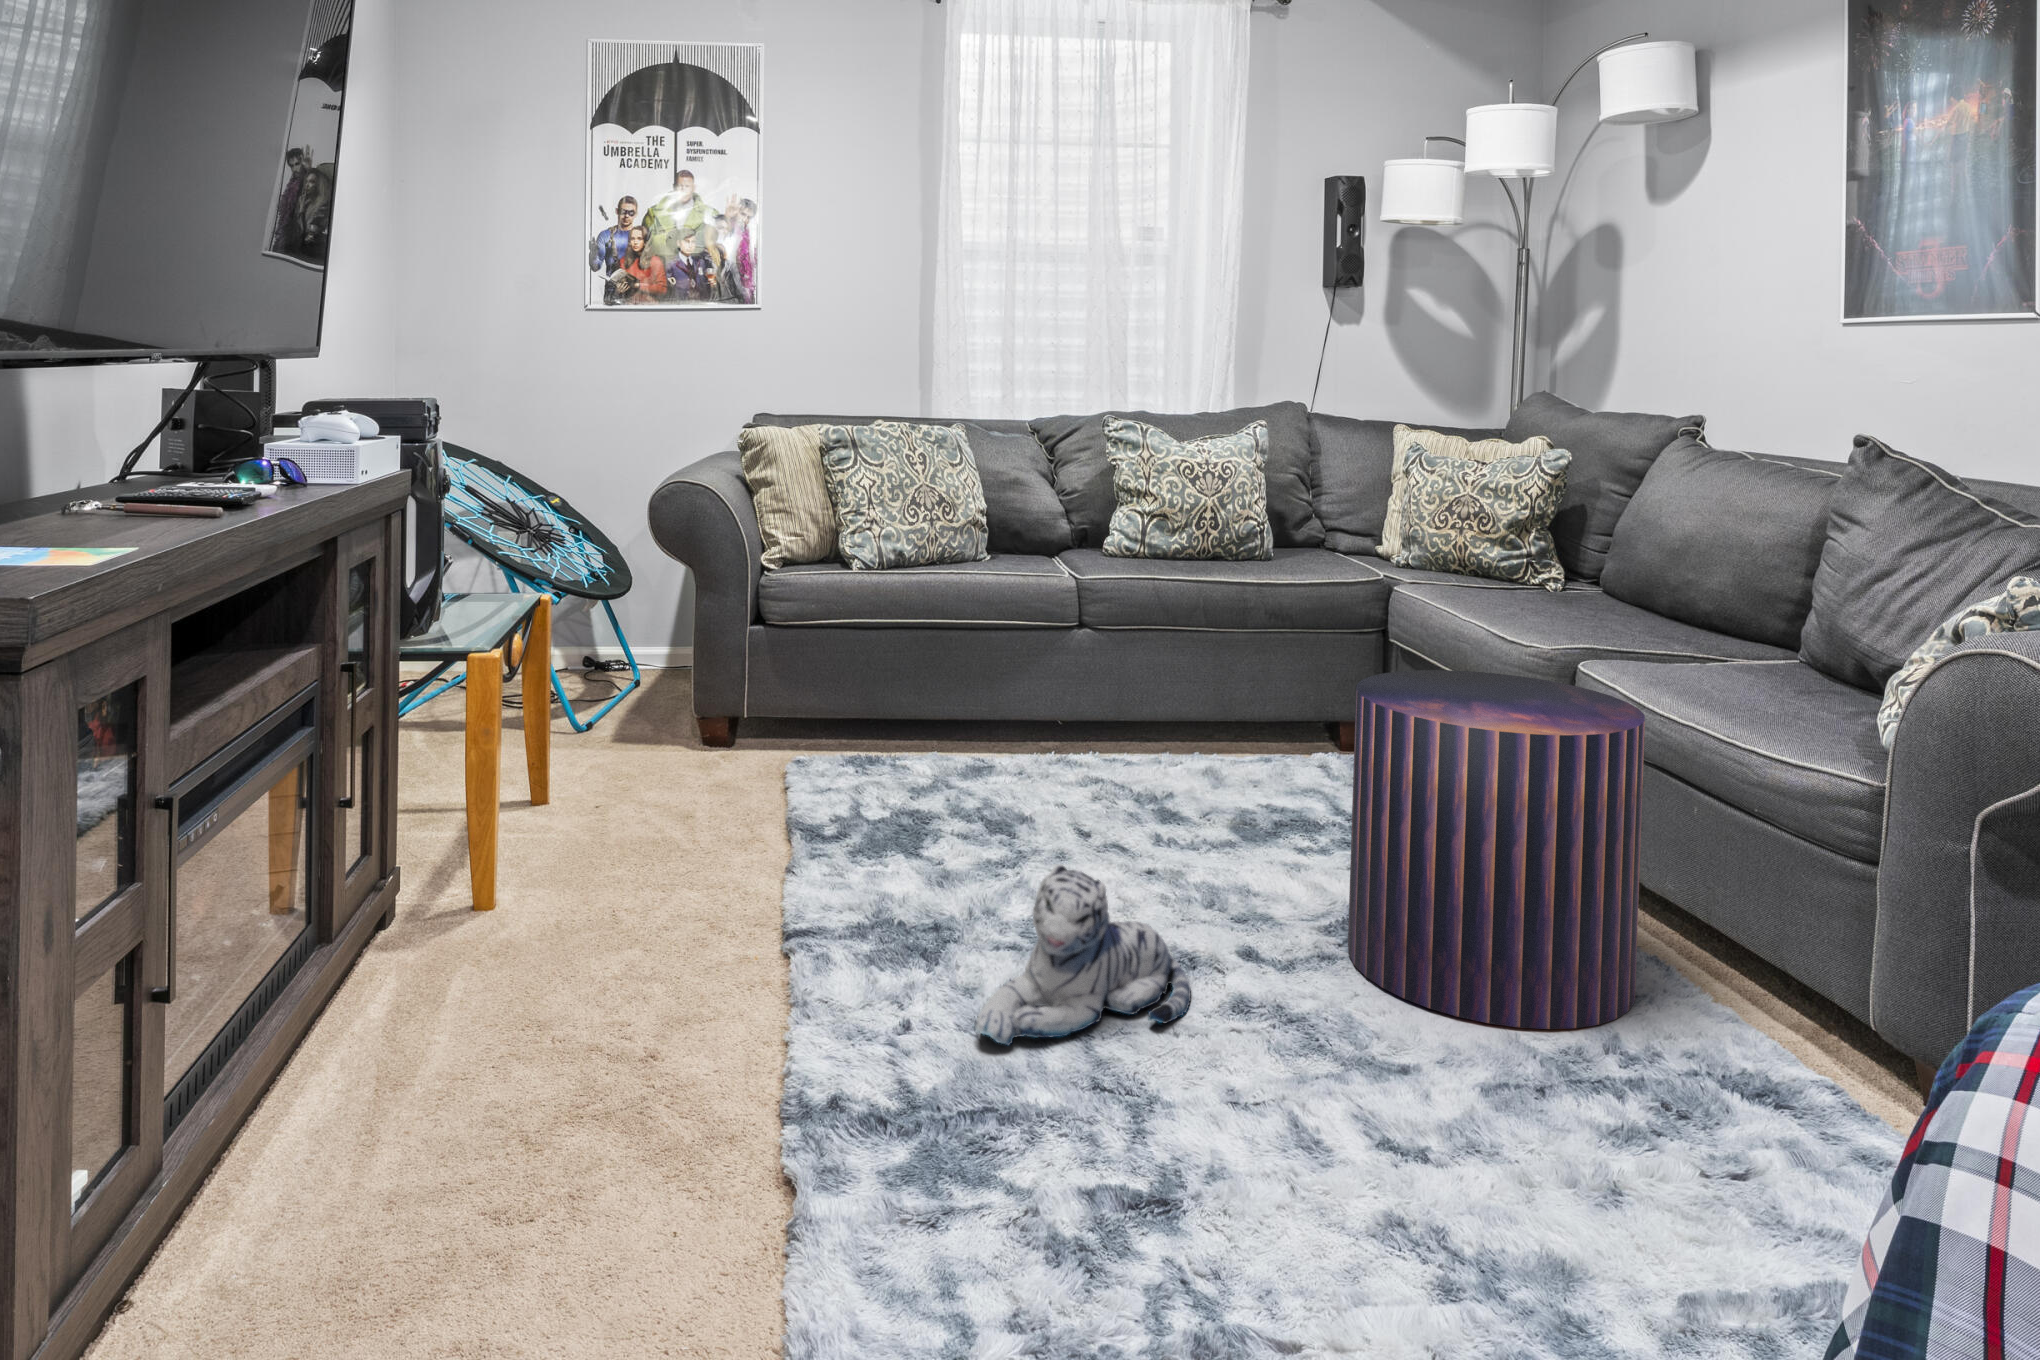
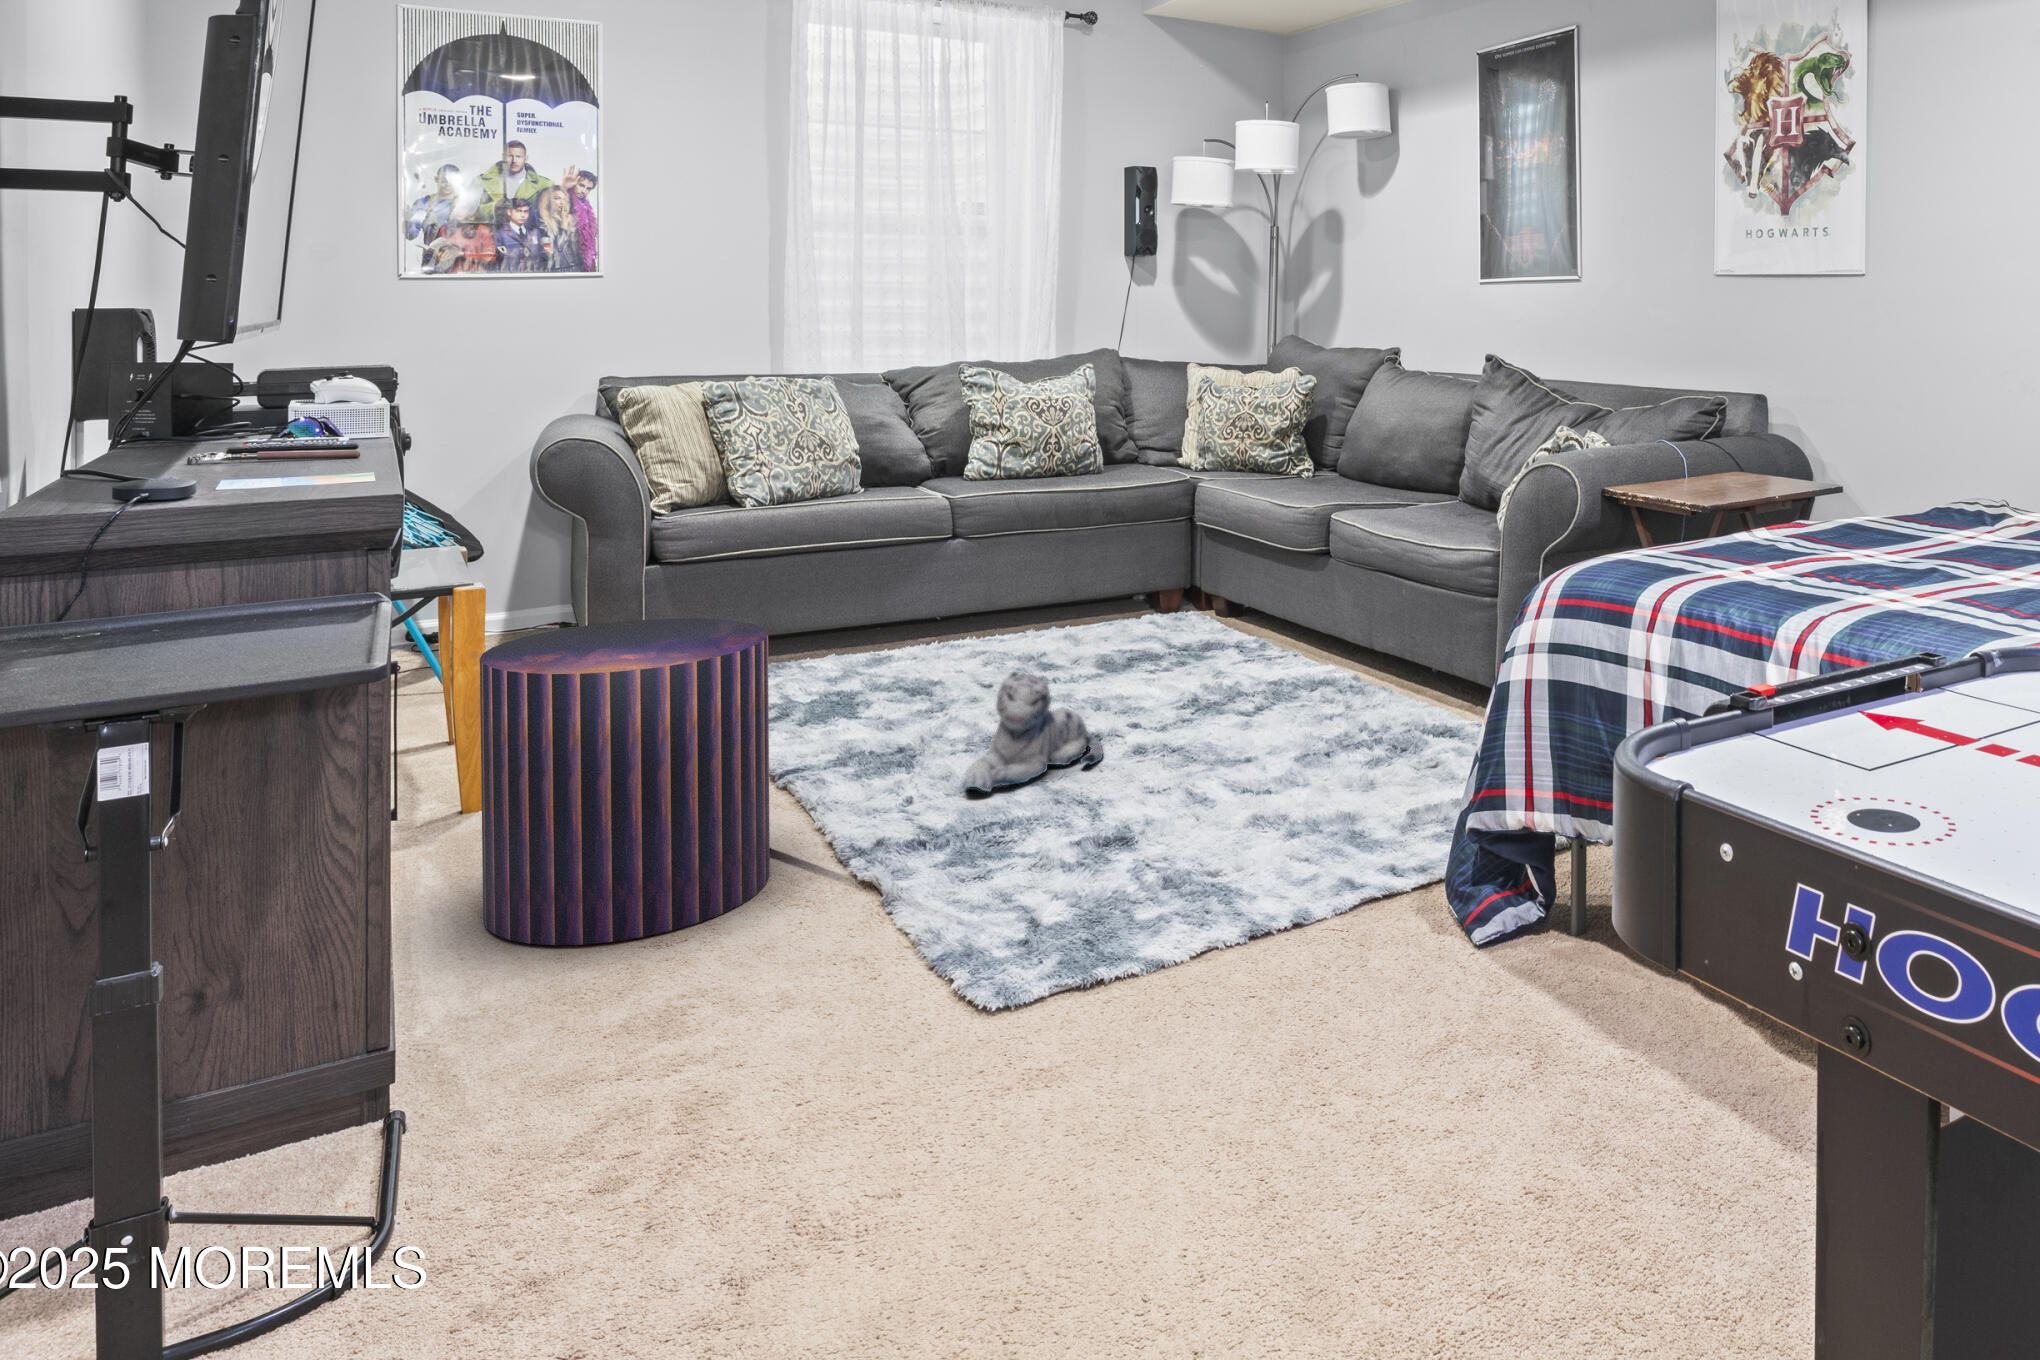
pouf: present [1348,670,1645,1029] -> present [480,618,770,945]

